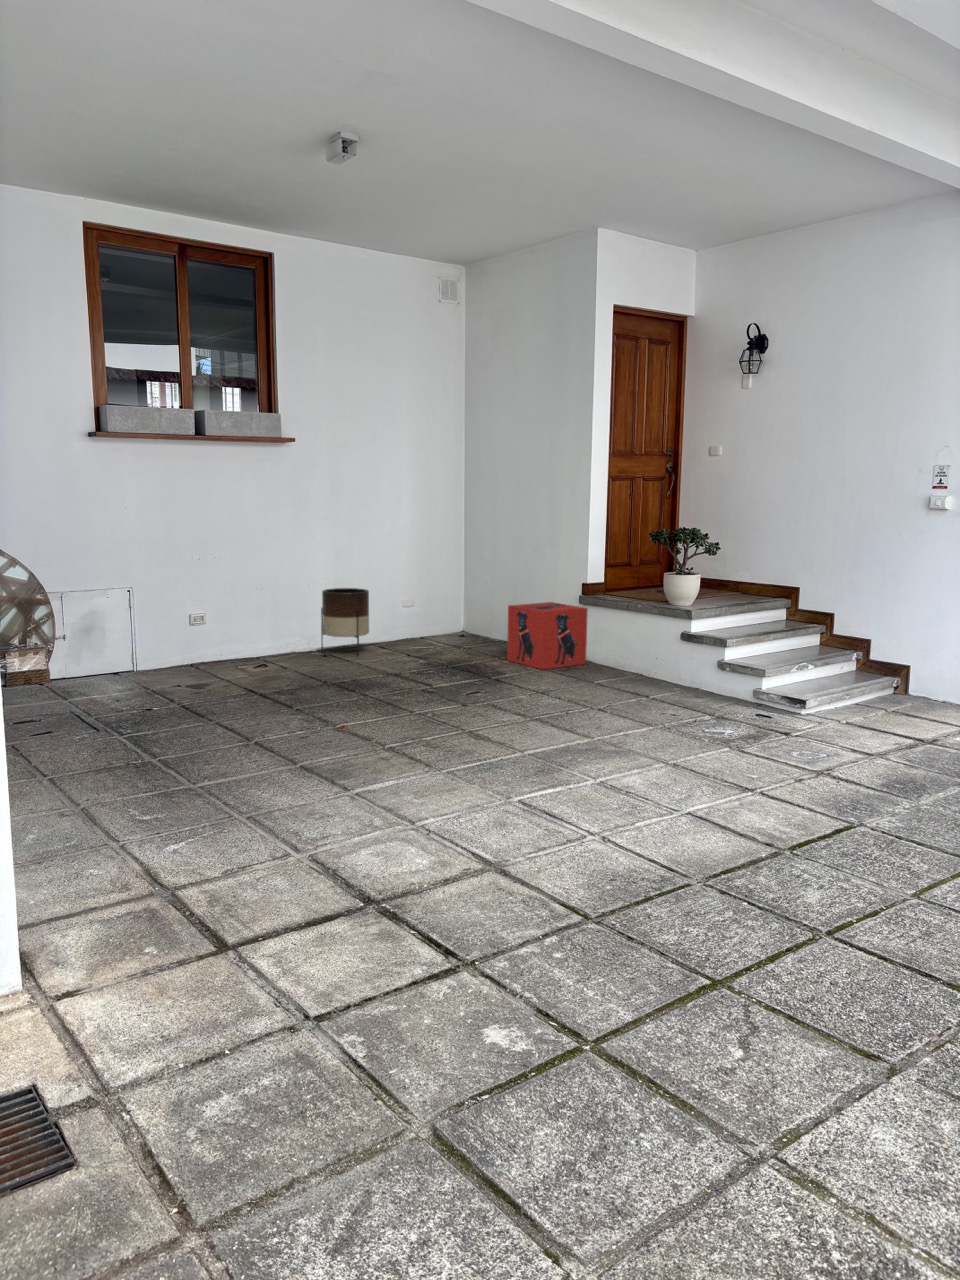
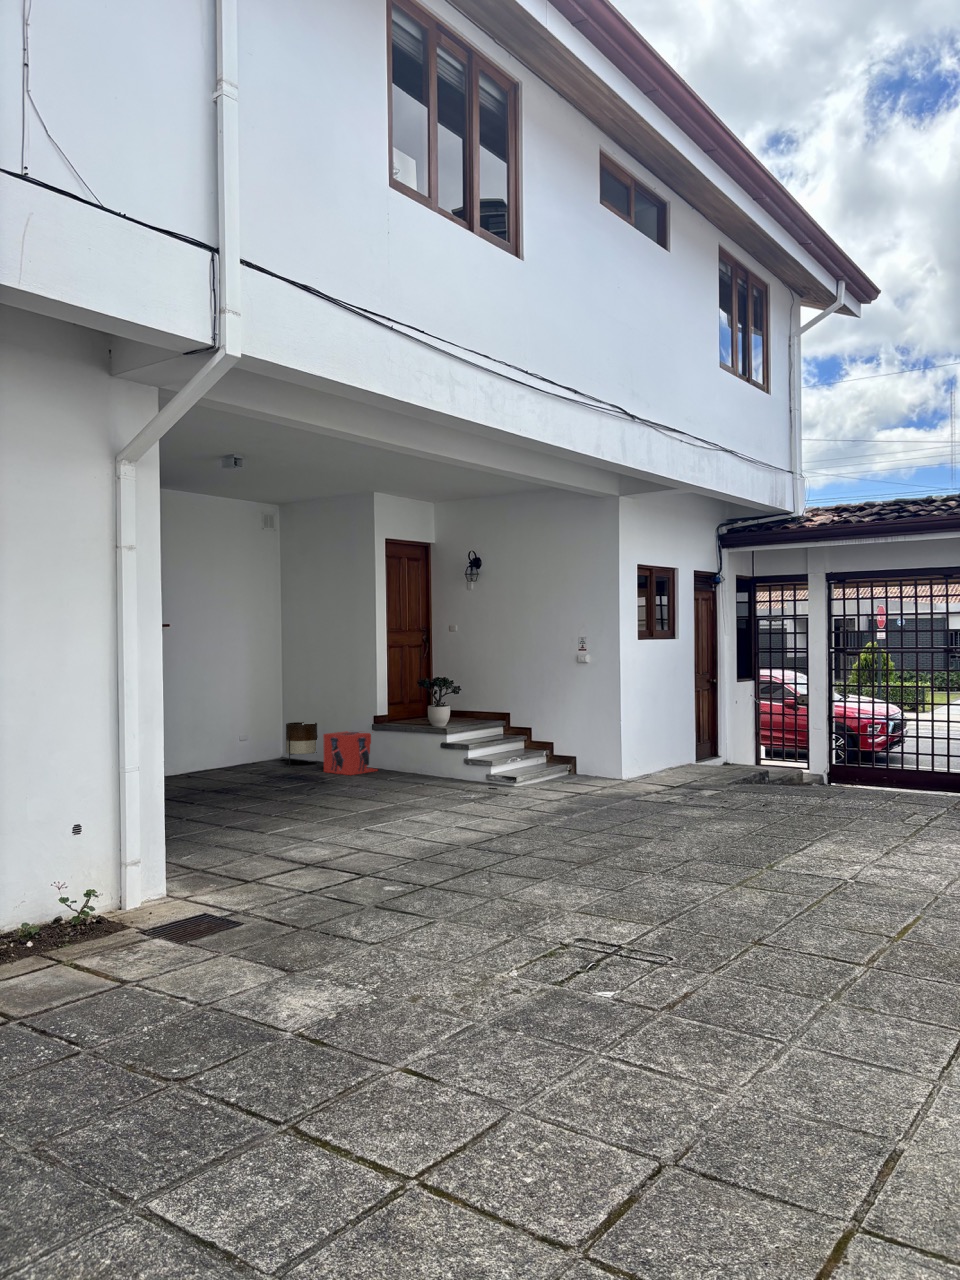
planter: present [321,588,369,655] -> present [286,722,318,767]

